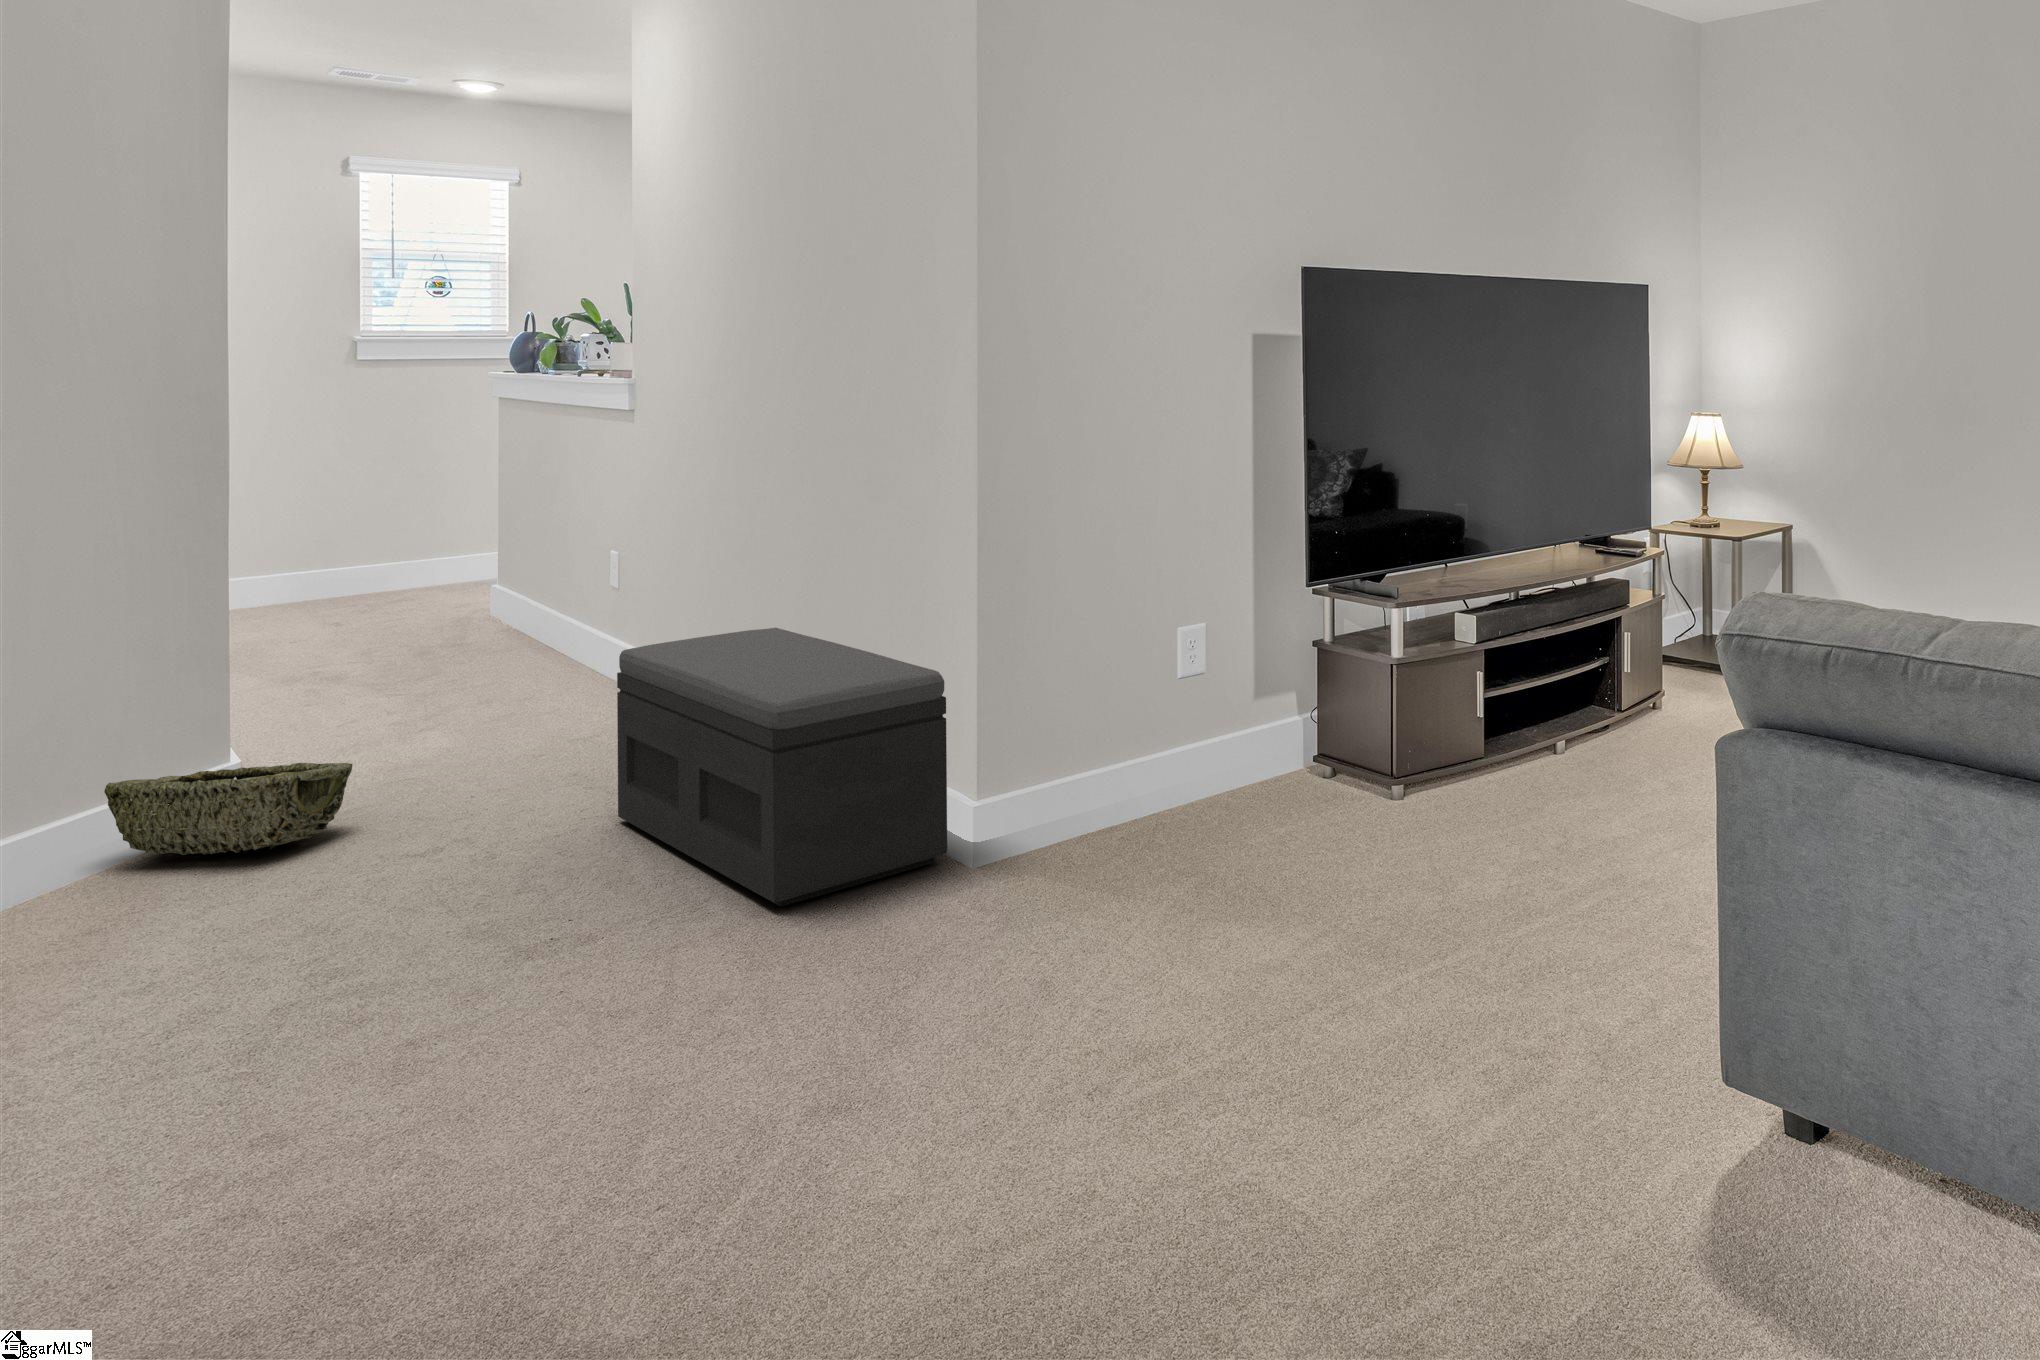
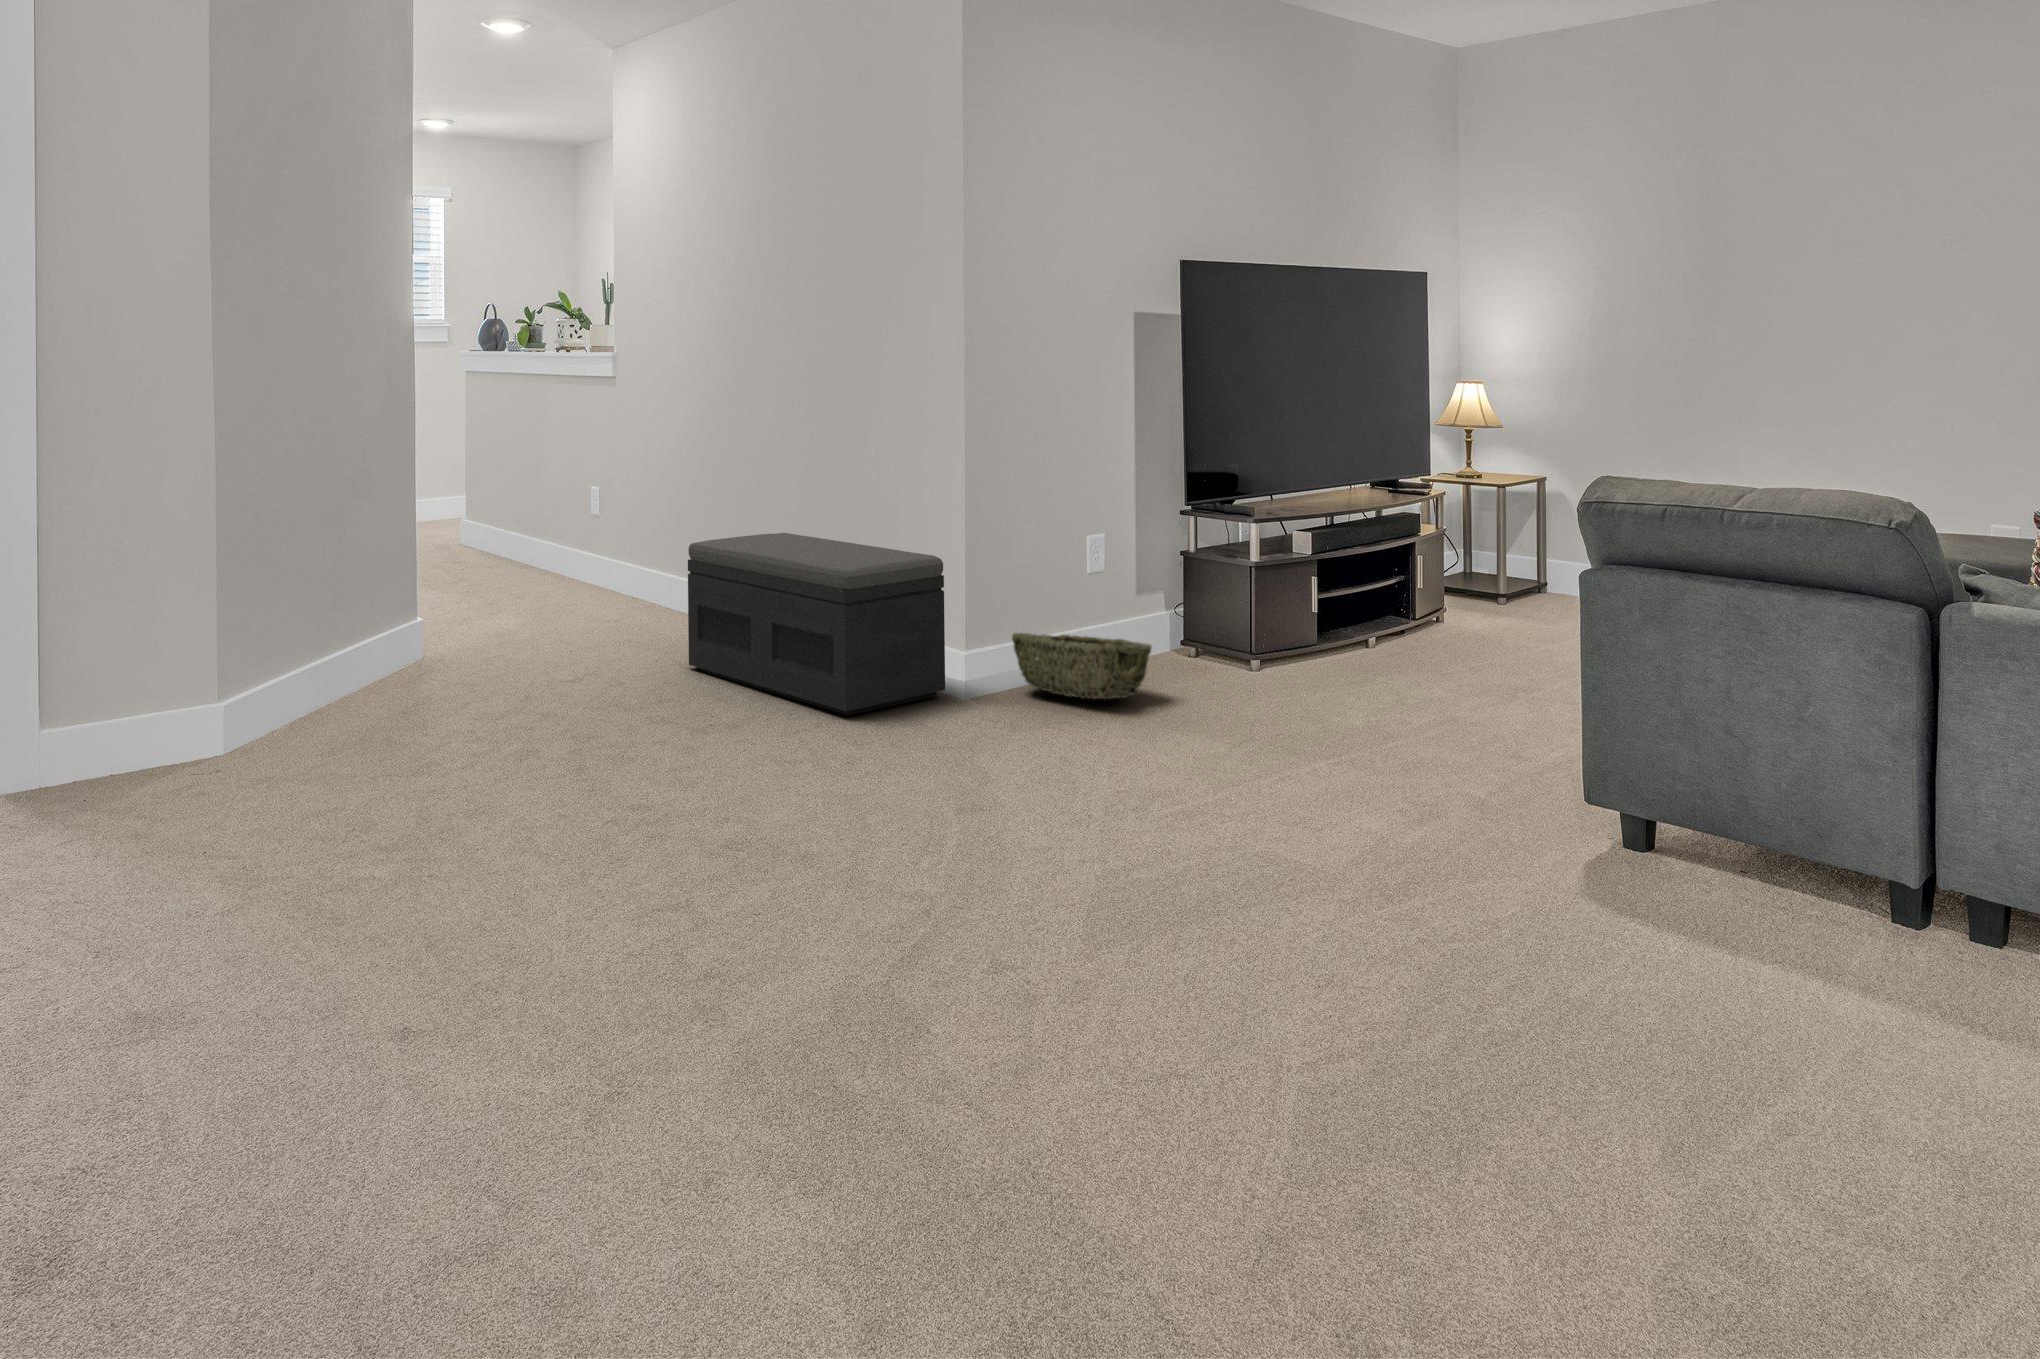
woven basket: present [104,763,352,855] -> present [1012,633,1152,699]

